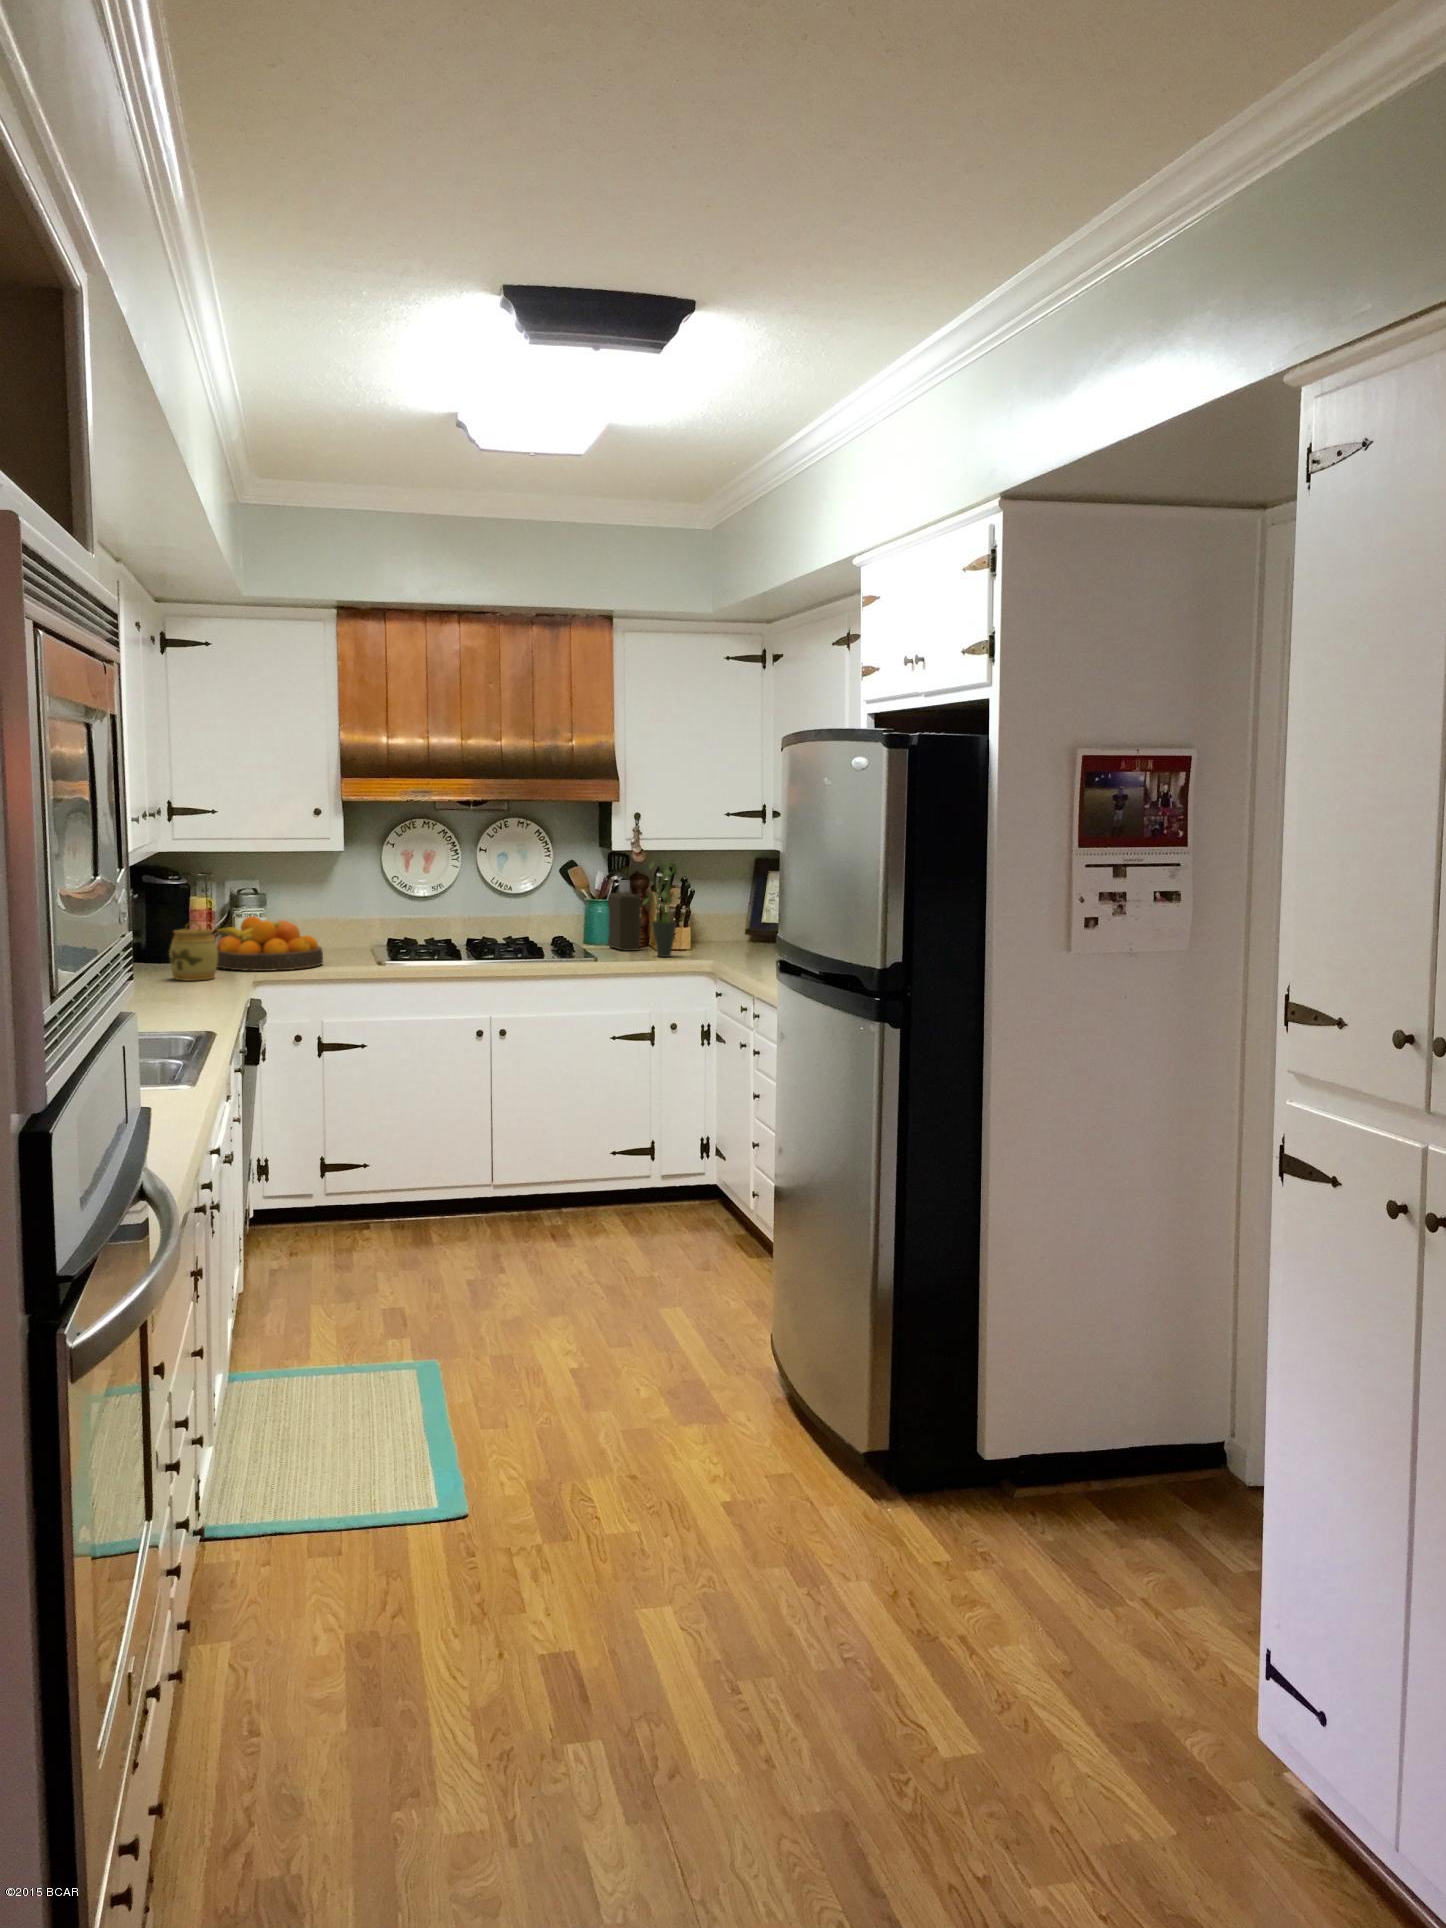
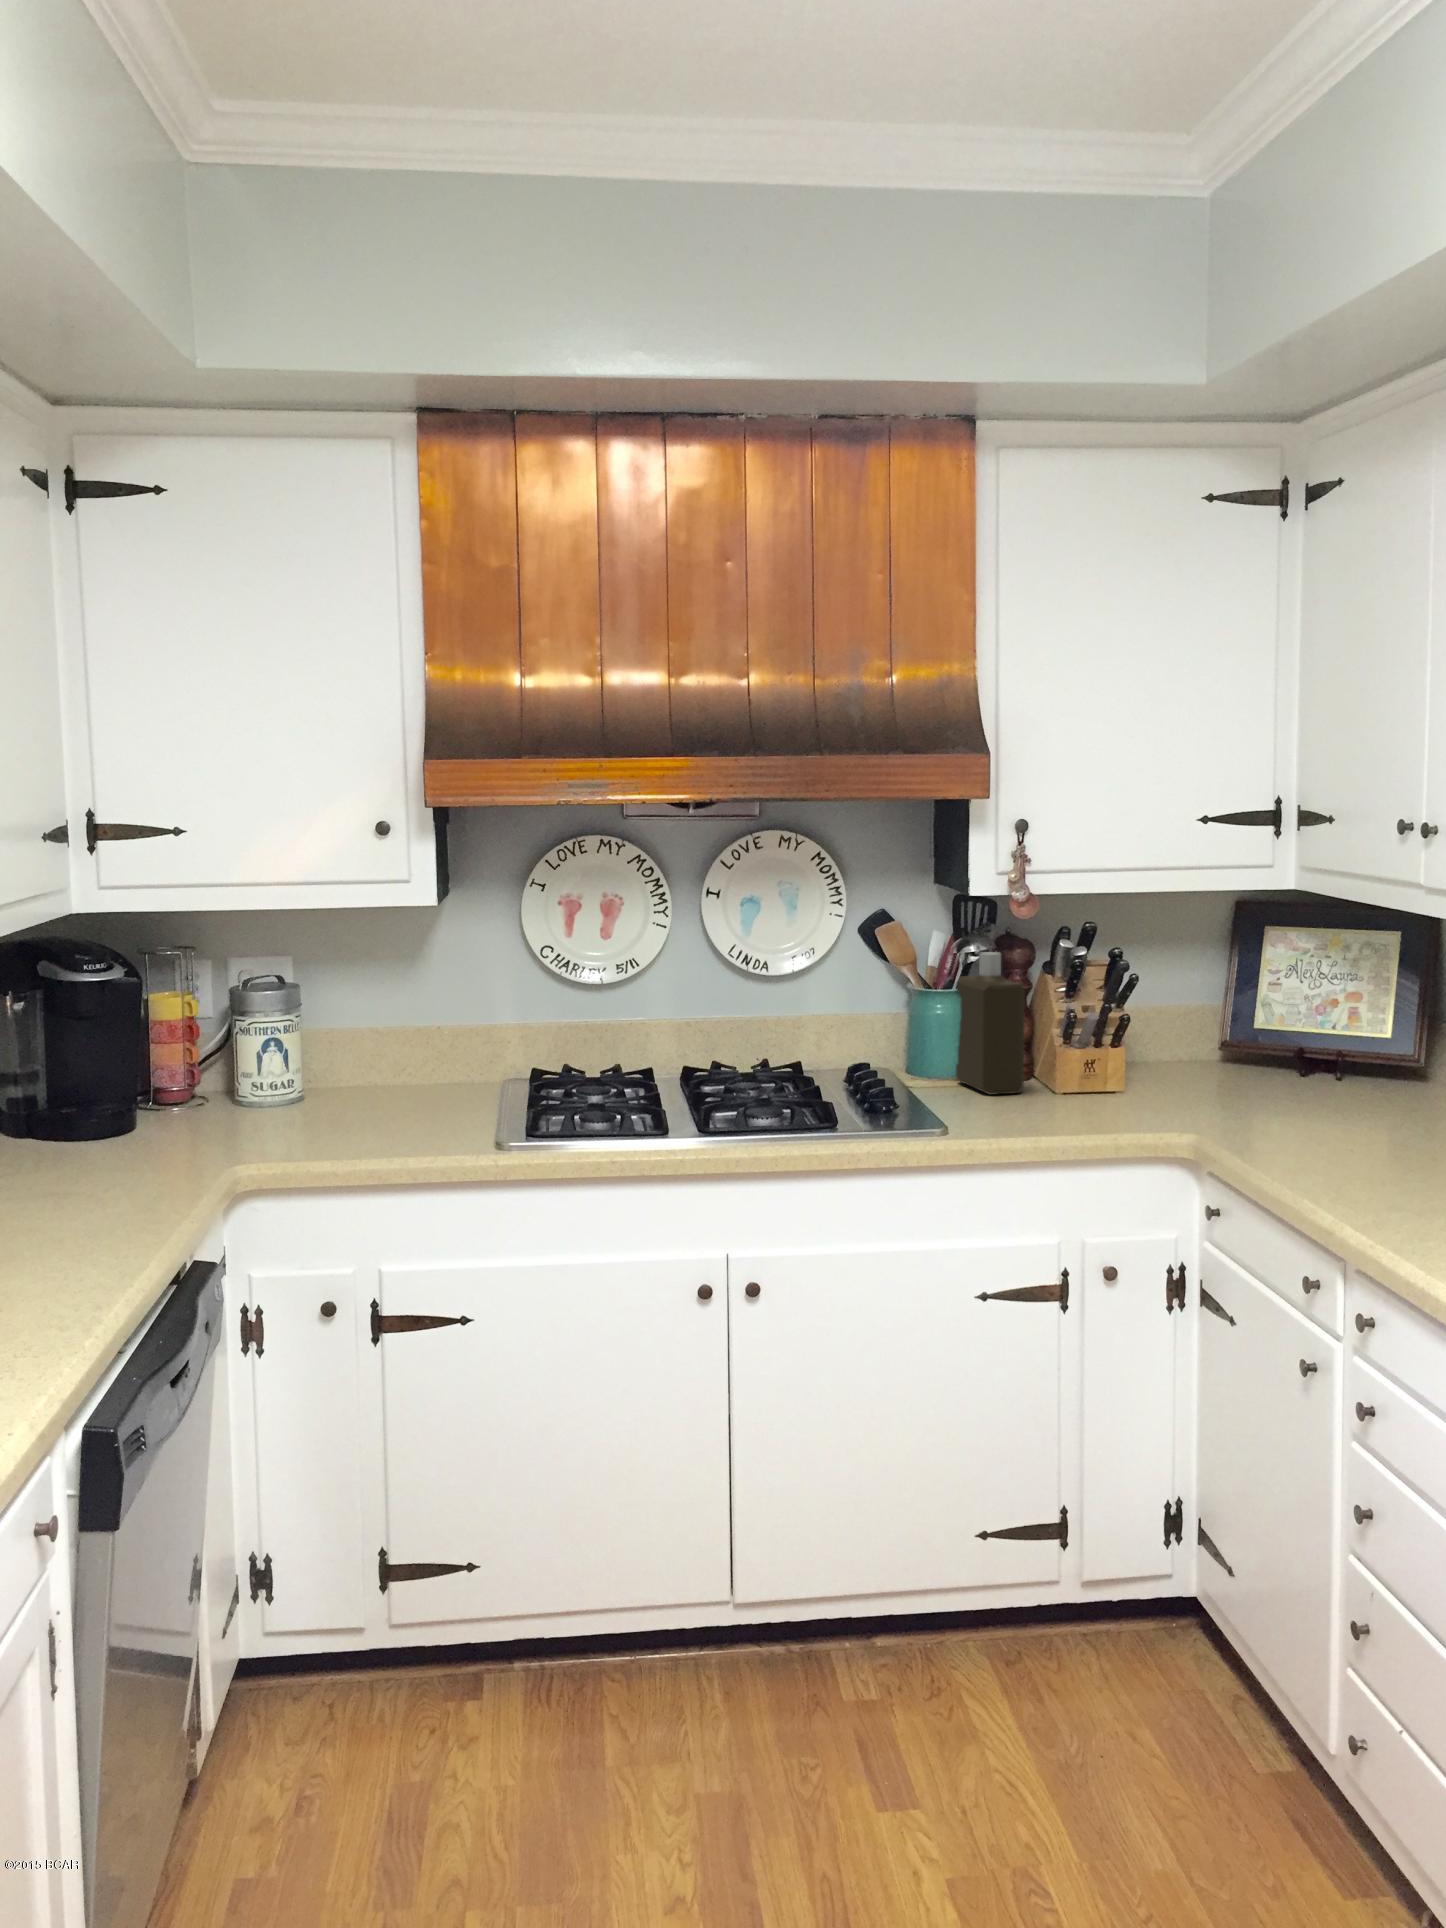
potted plant: present [642,863,685,957] -> none [1036,910,1131,1117]
fruit bowl: present [215,916,323,971] -> none [167,1041,390,1164]
jar: present [169,921,218,981] -> none [49,1069,152,1202]

